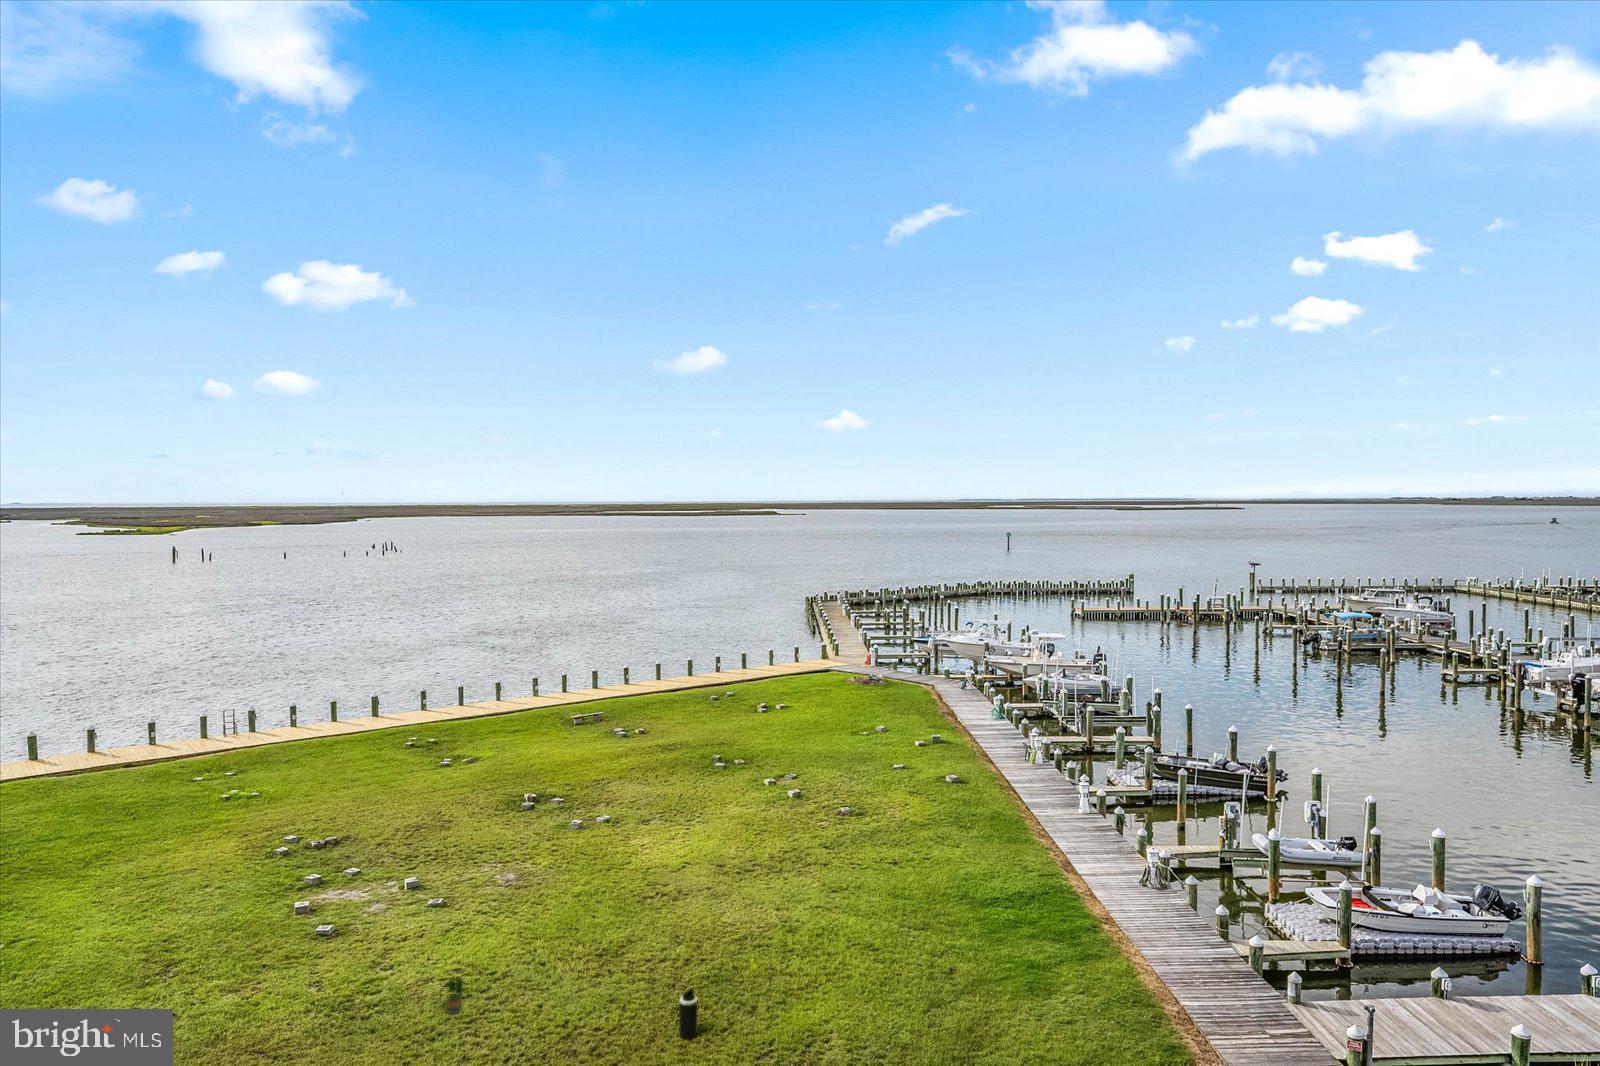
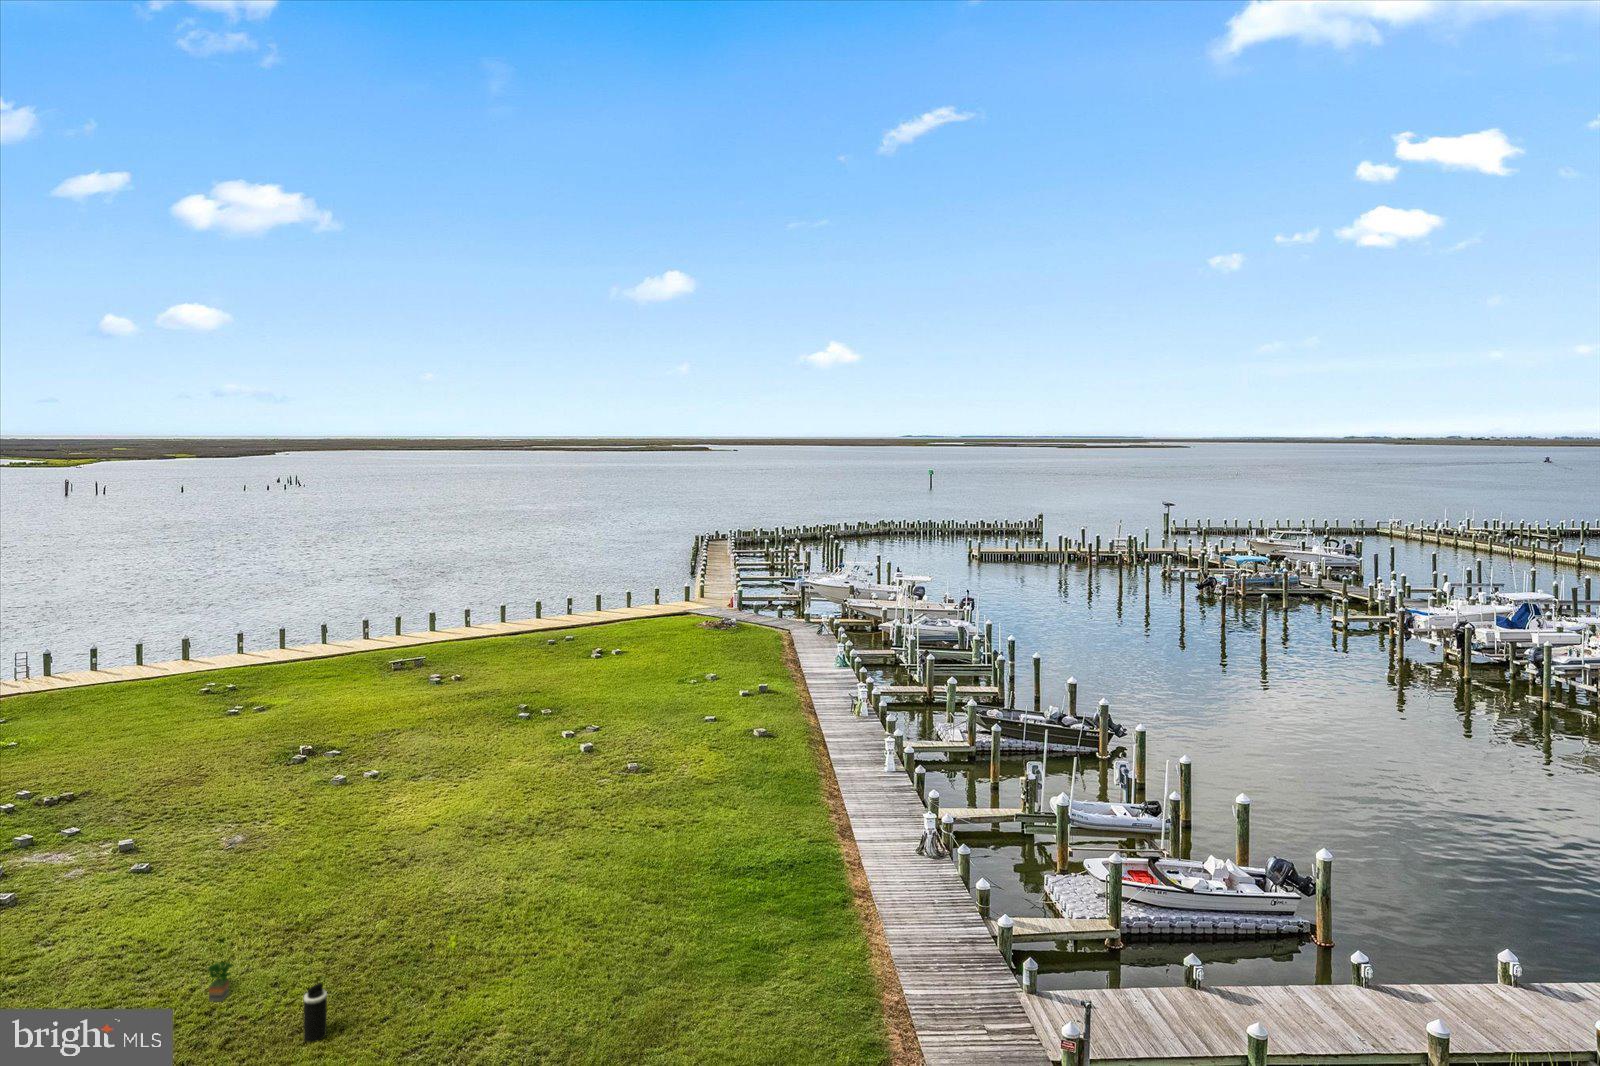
potted tree: present [446,979,465,1014] -> present [208,962,233,1001]

